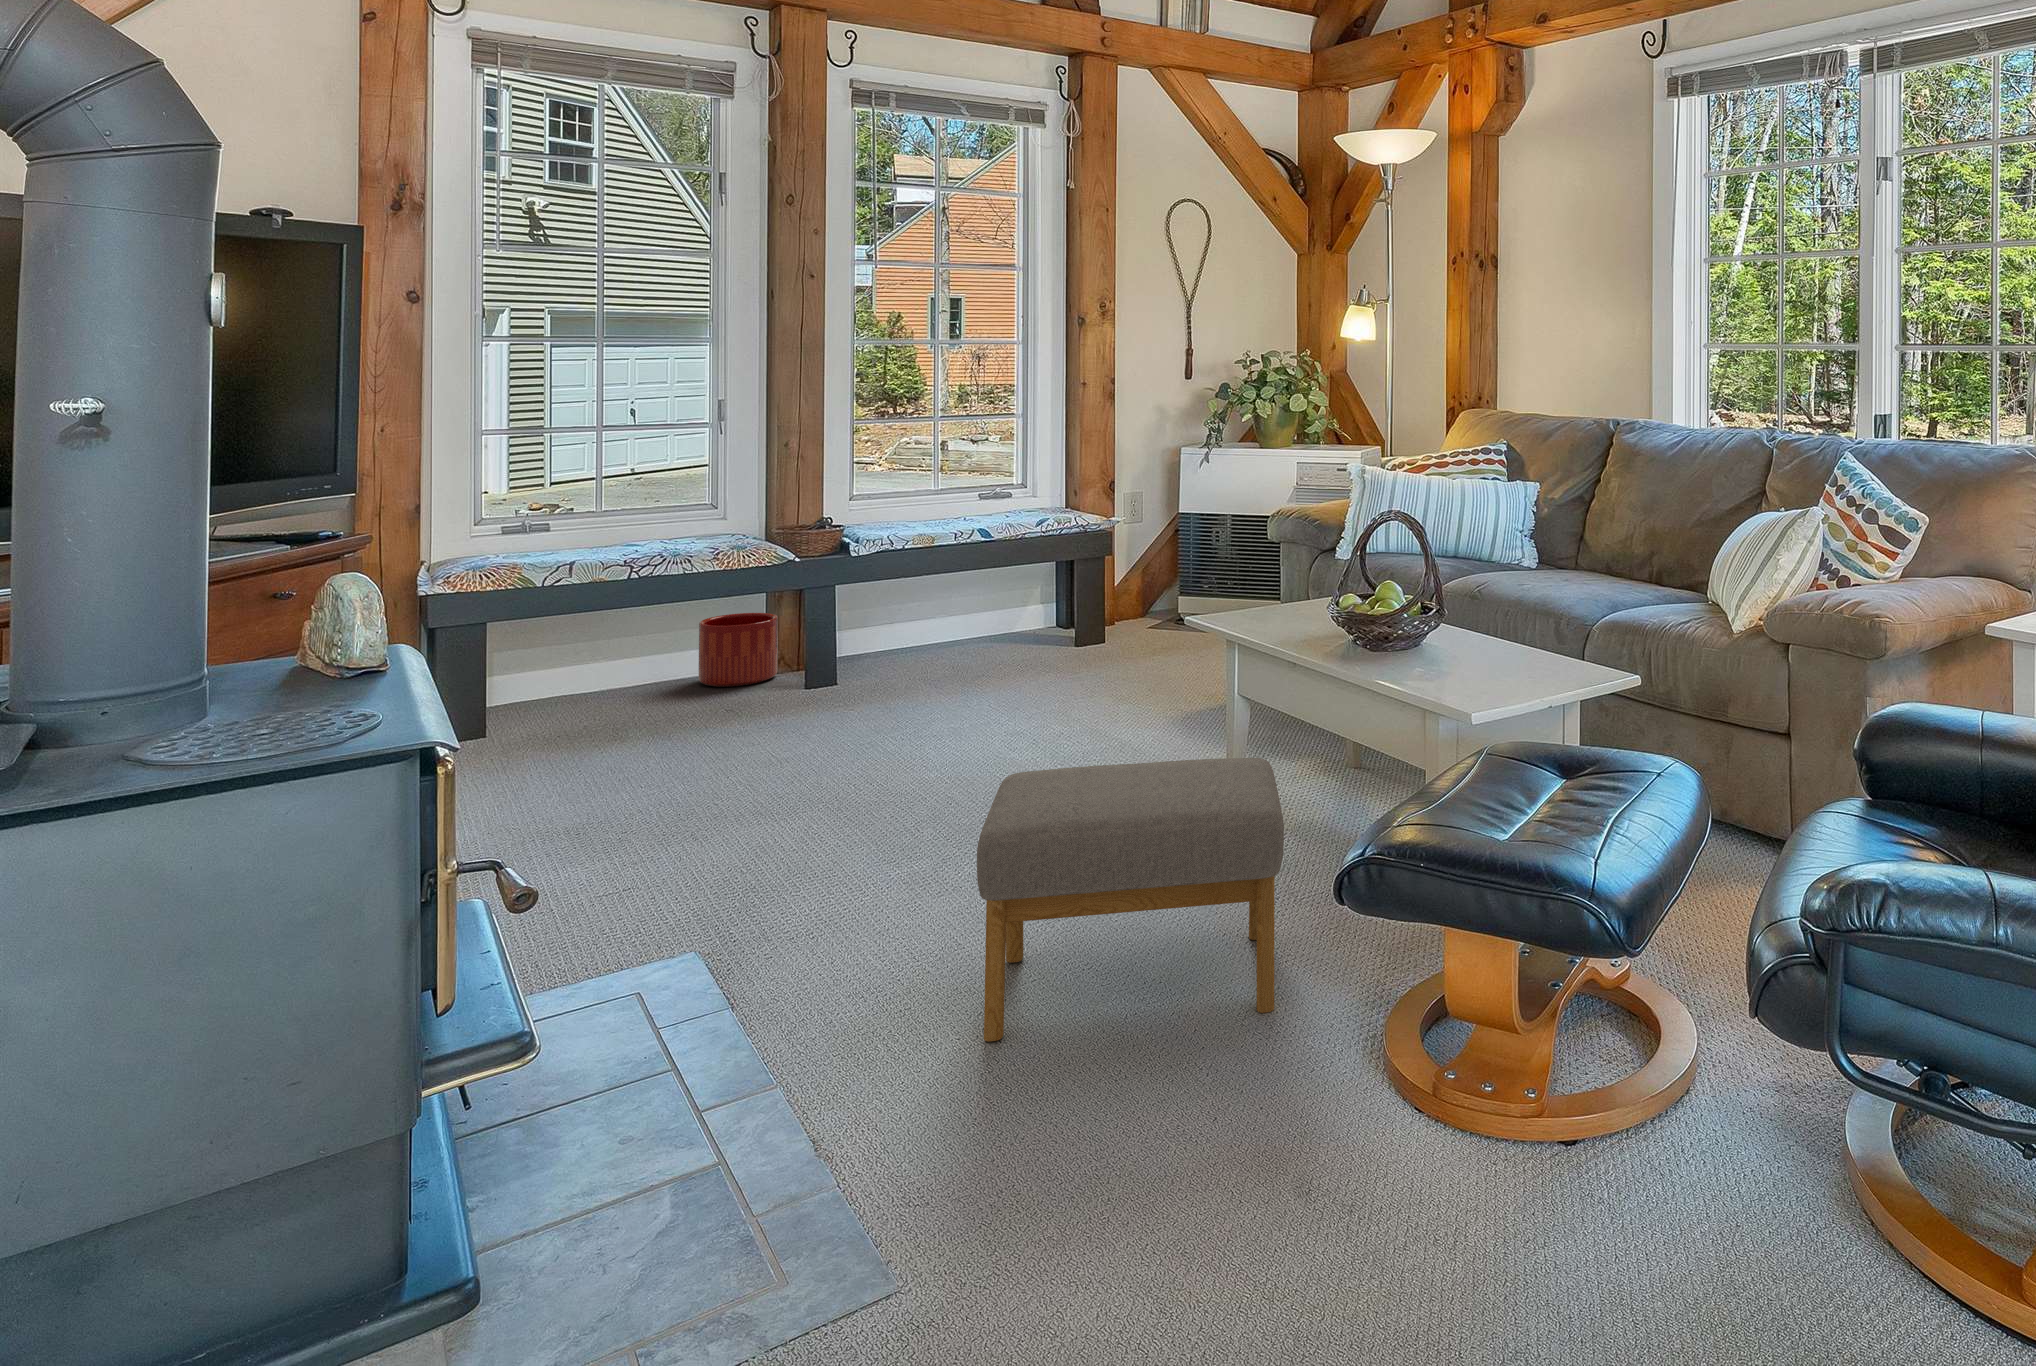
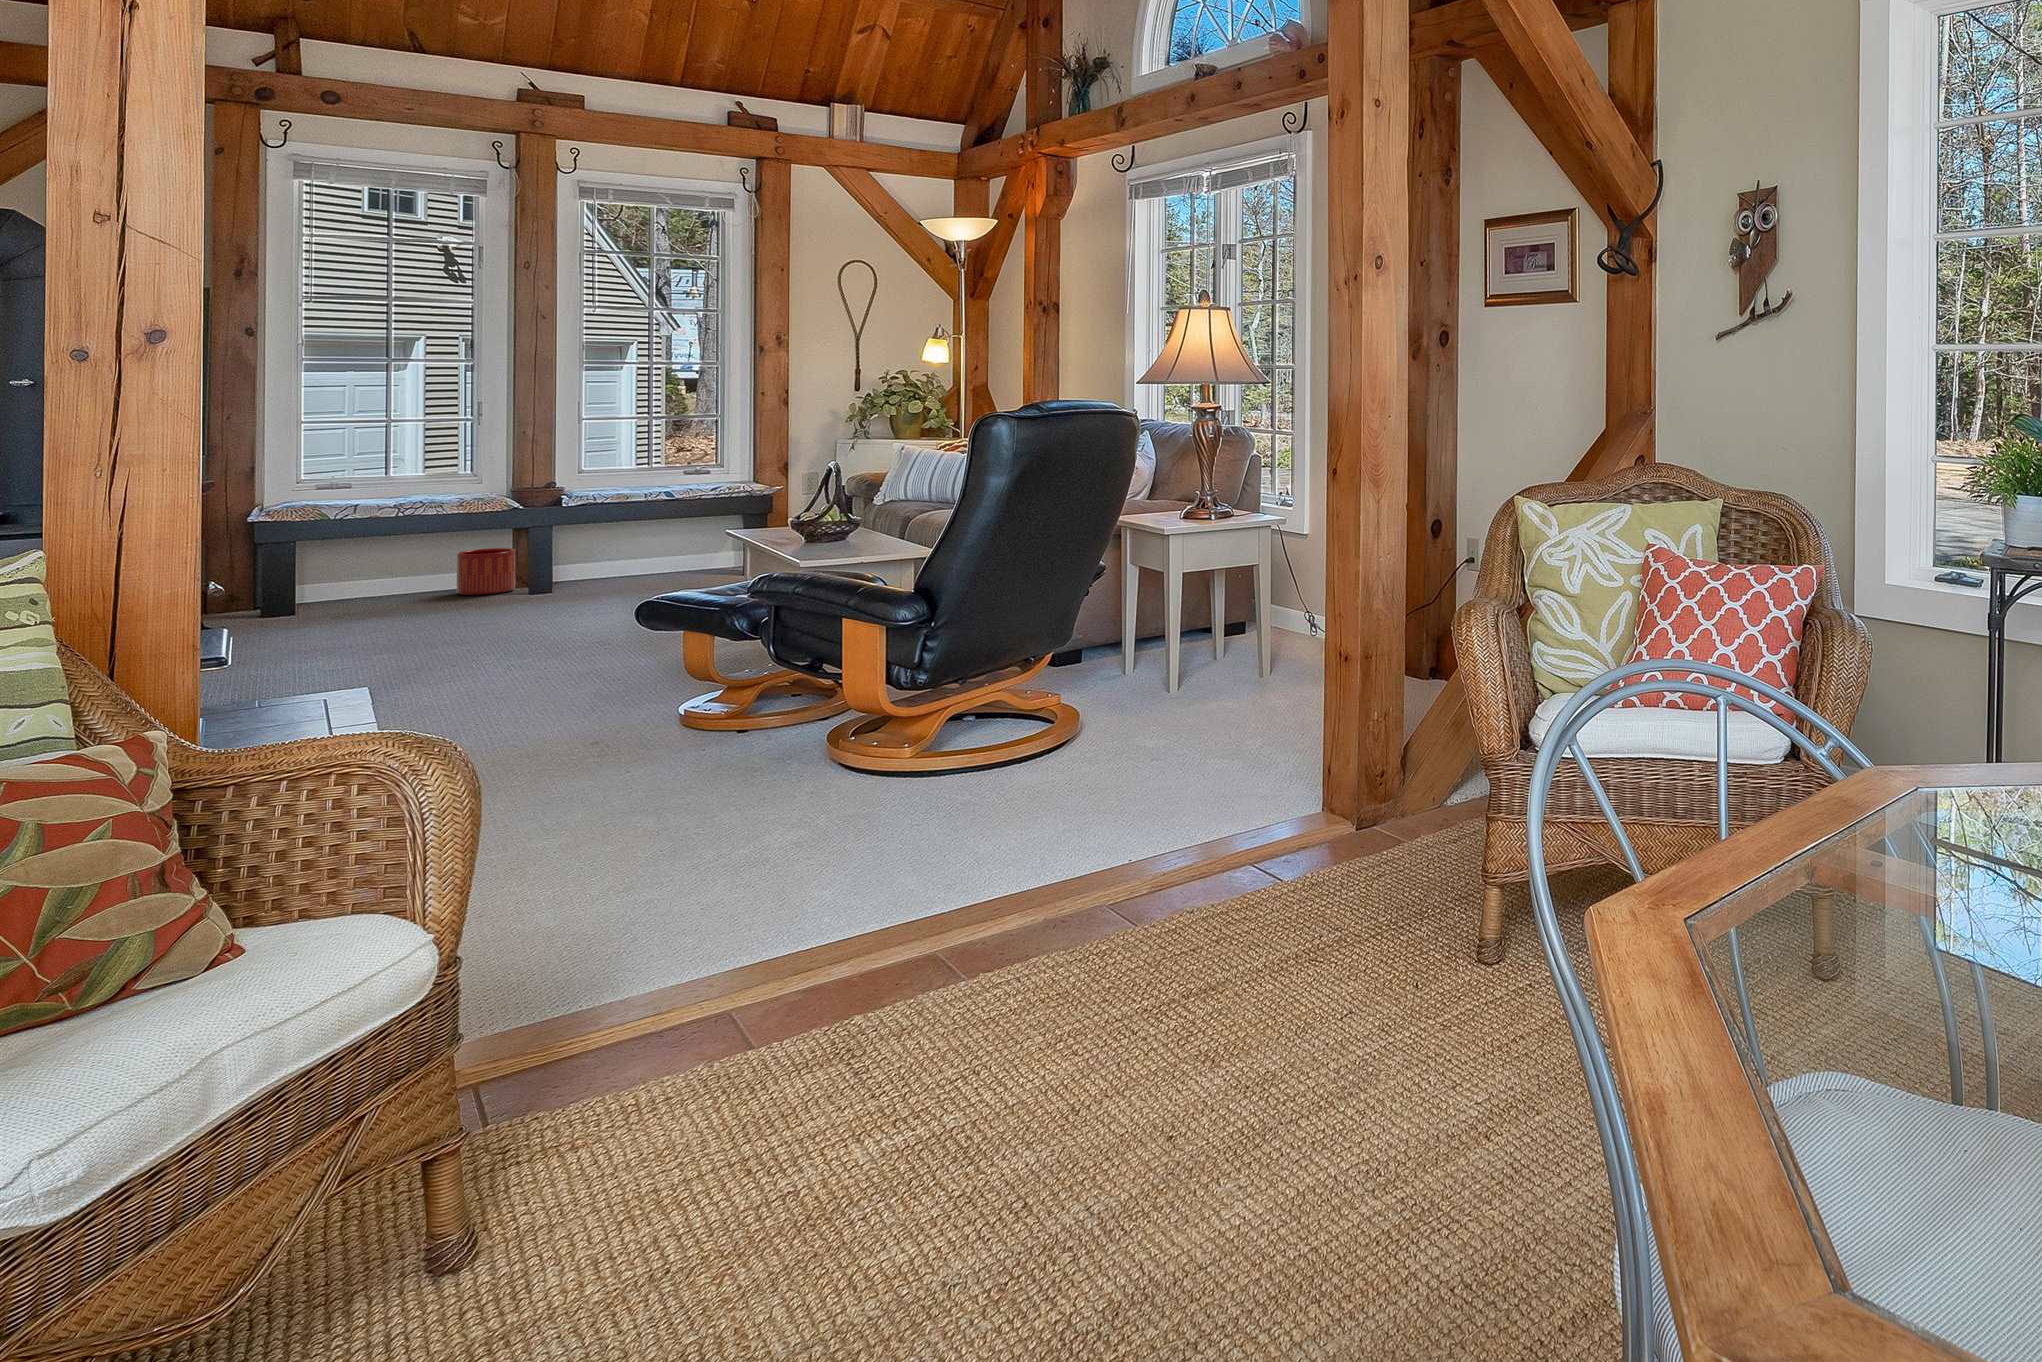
footstool: present [977,758,1284,1042] -> none [493,590,696,718]

